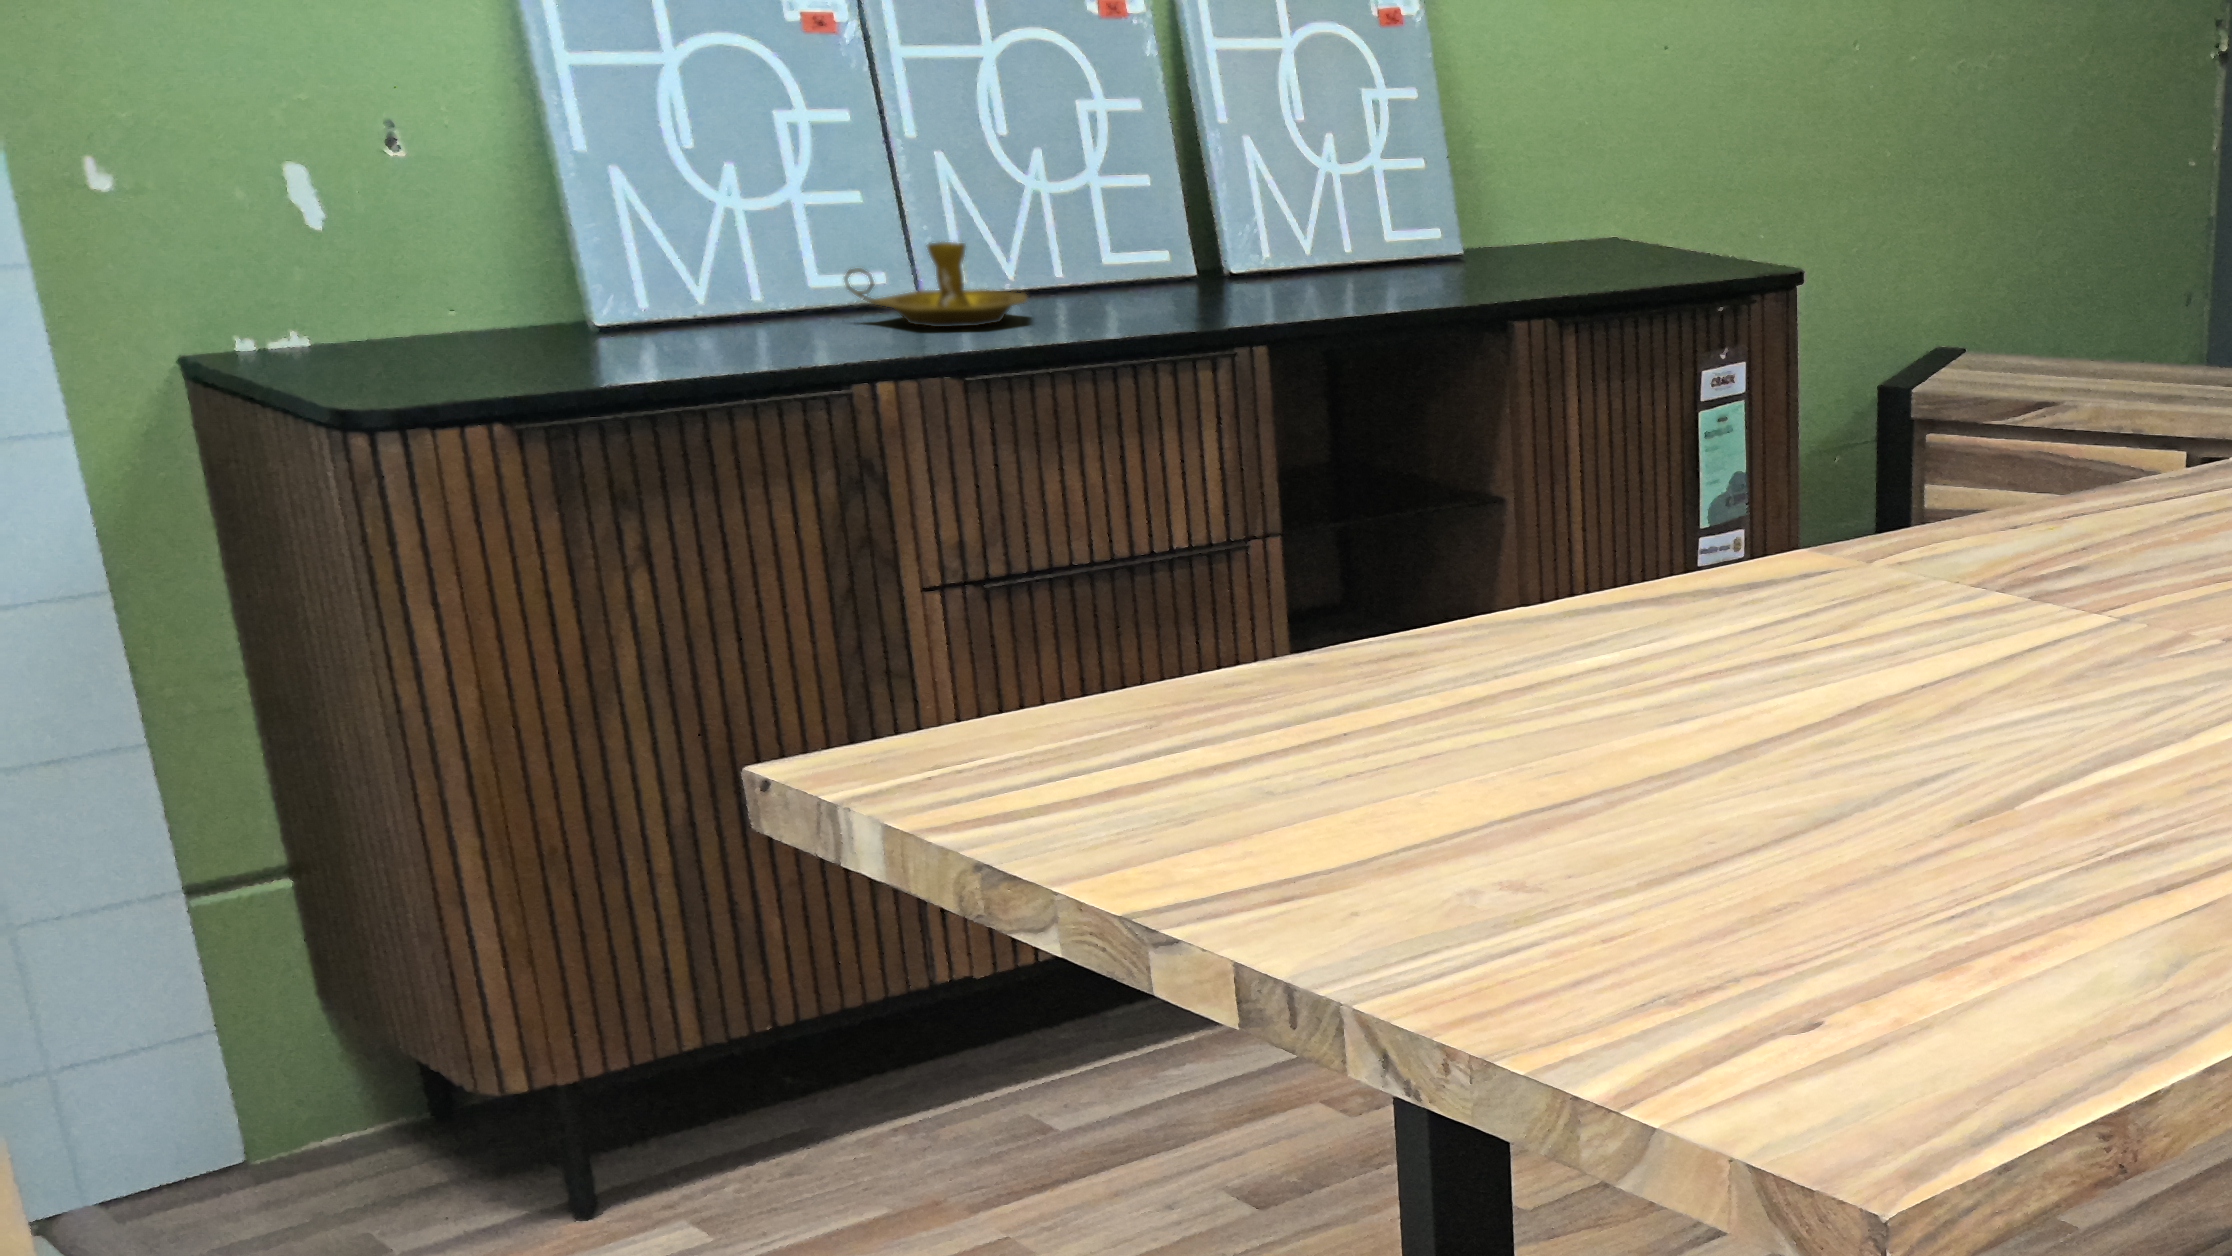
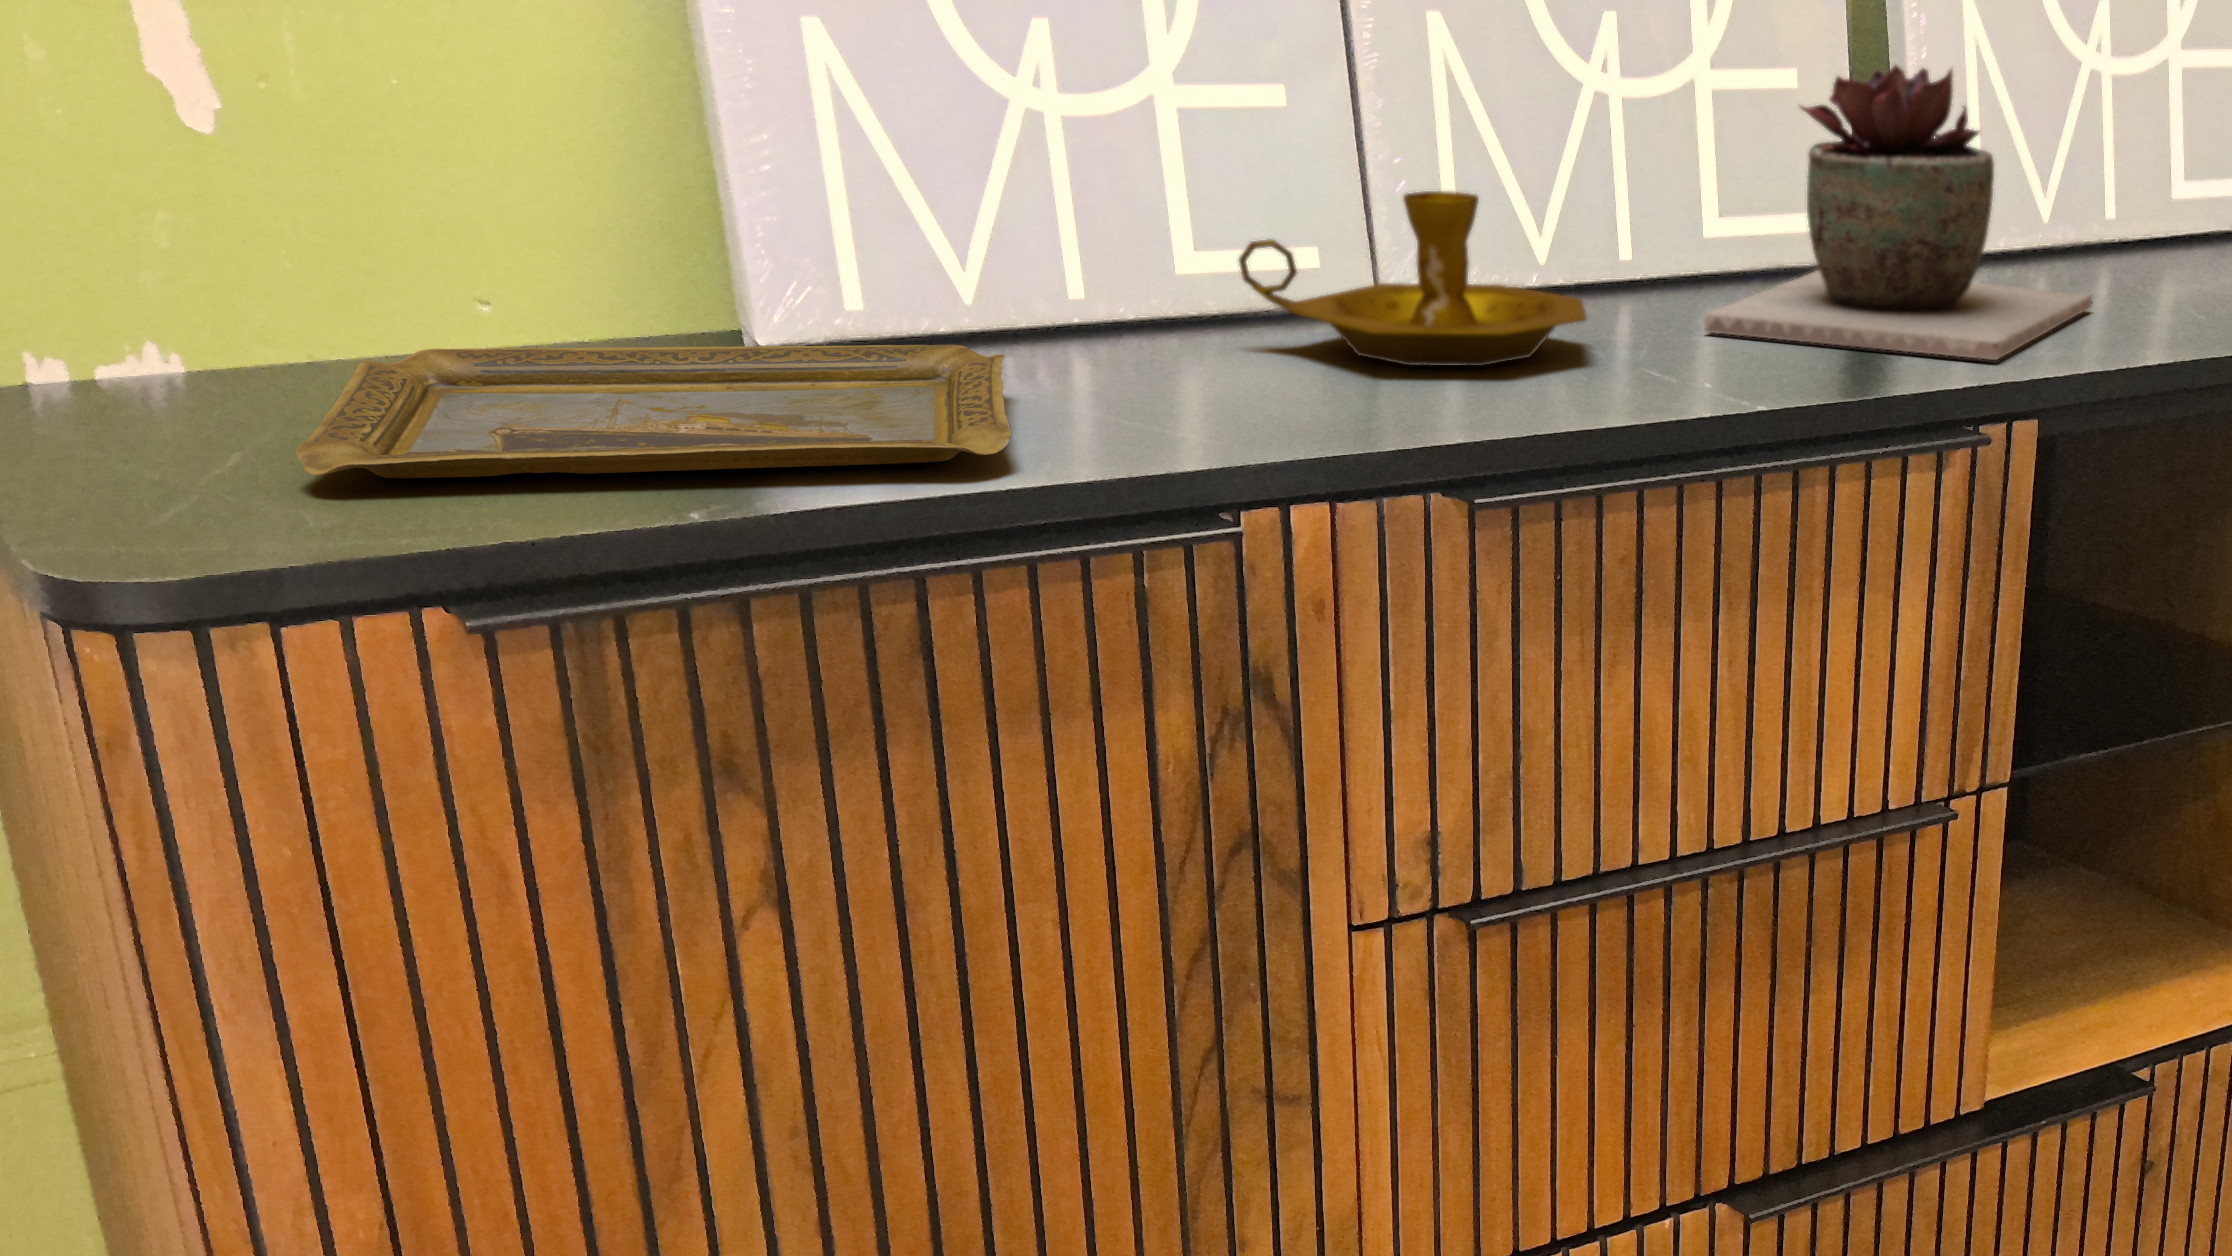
succulent plant: none [1095,174,1313,317] -> present [1704,65,2092,360]
tray: none [414,320,744,376] -> present [296,345,1012,478]

